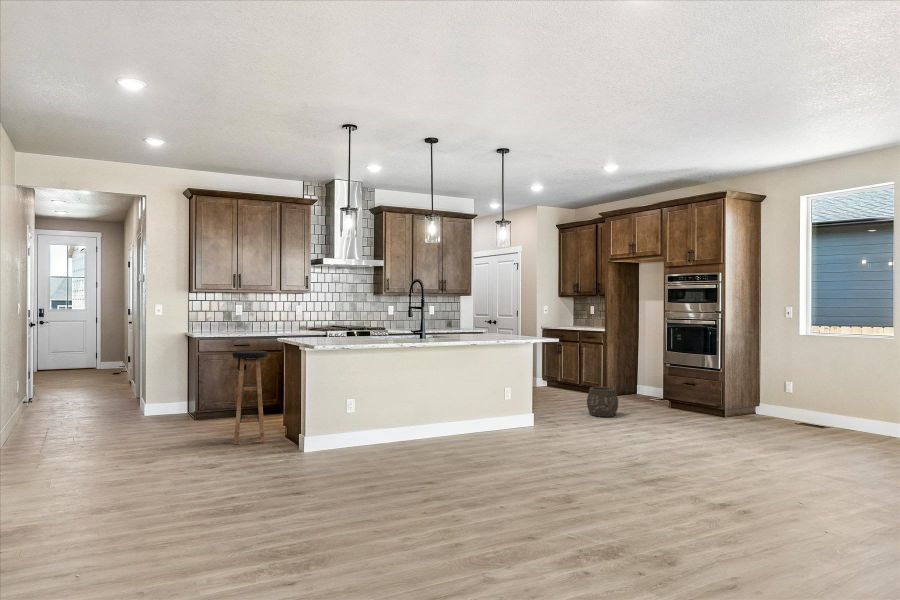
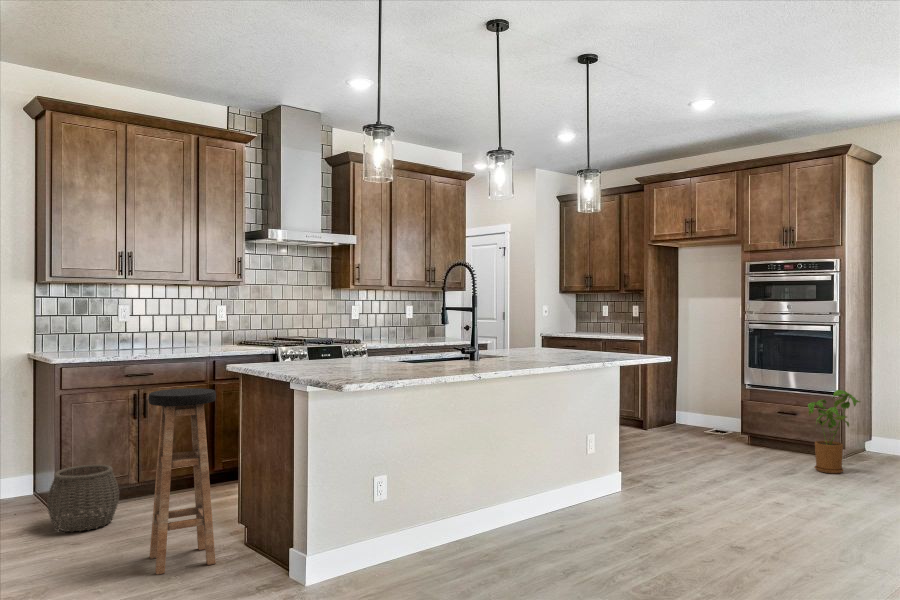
house plant: none [682,367,718,426] -> present [808,390,860,474]
woven basket: present [587,387,618,417] -> present [47,465,119,532]

